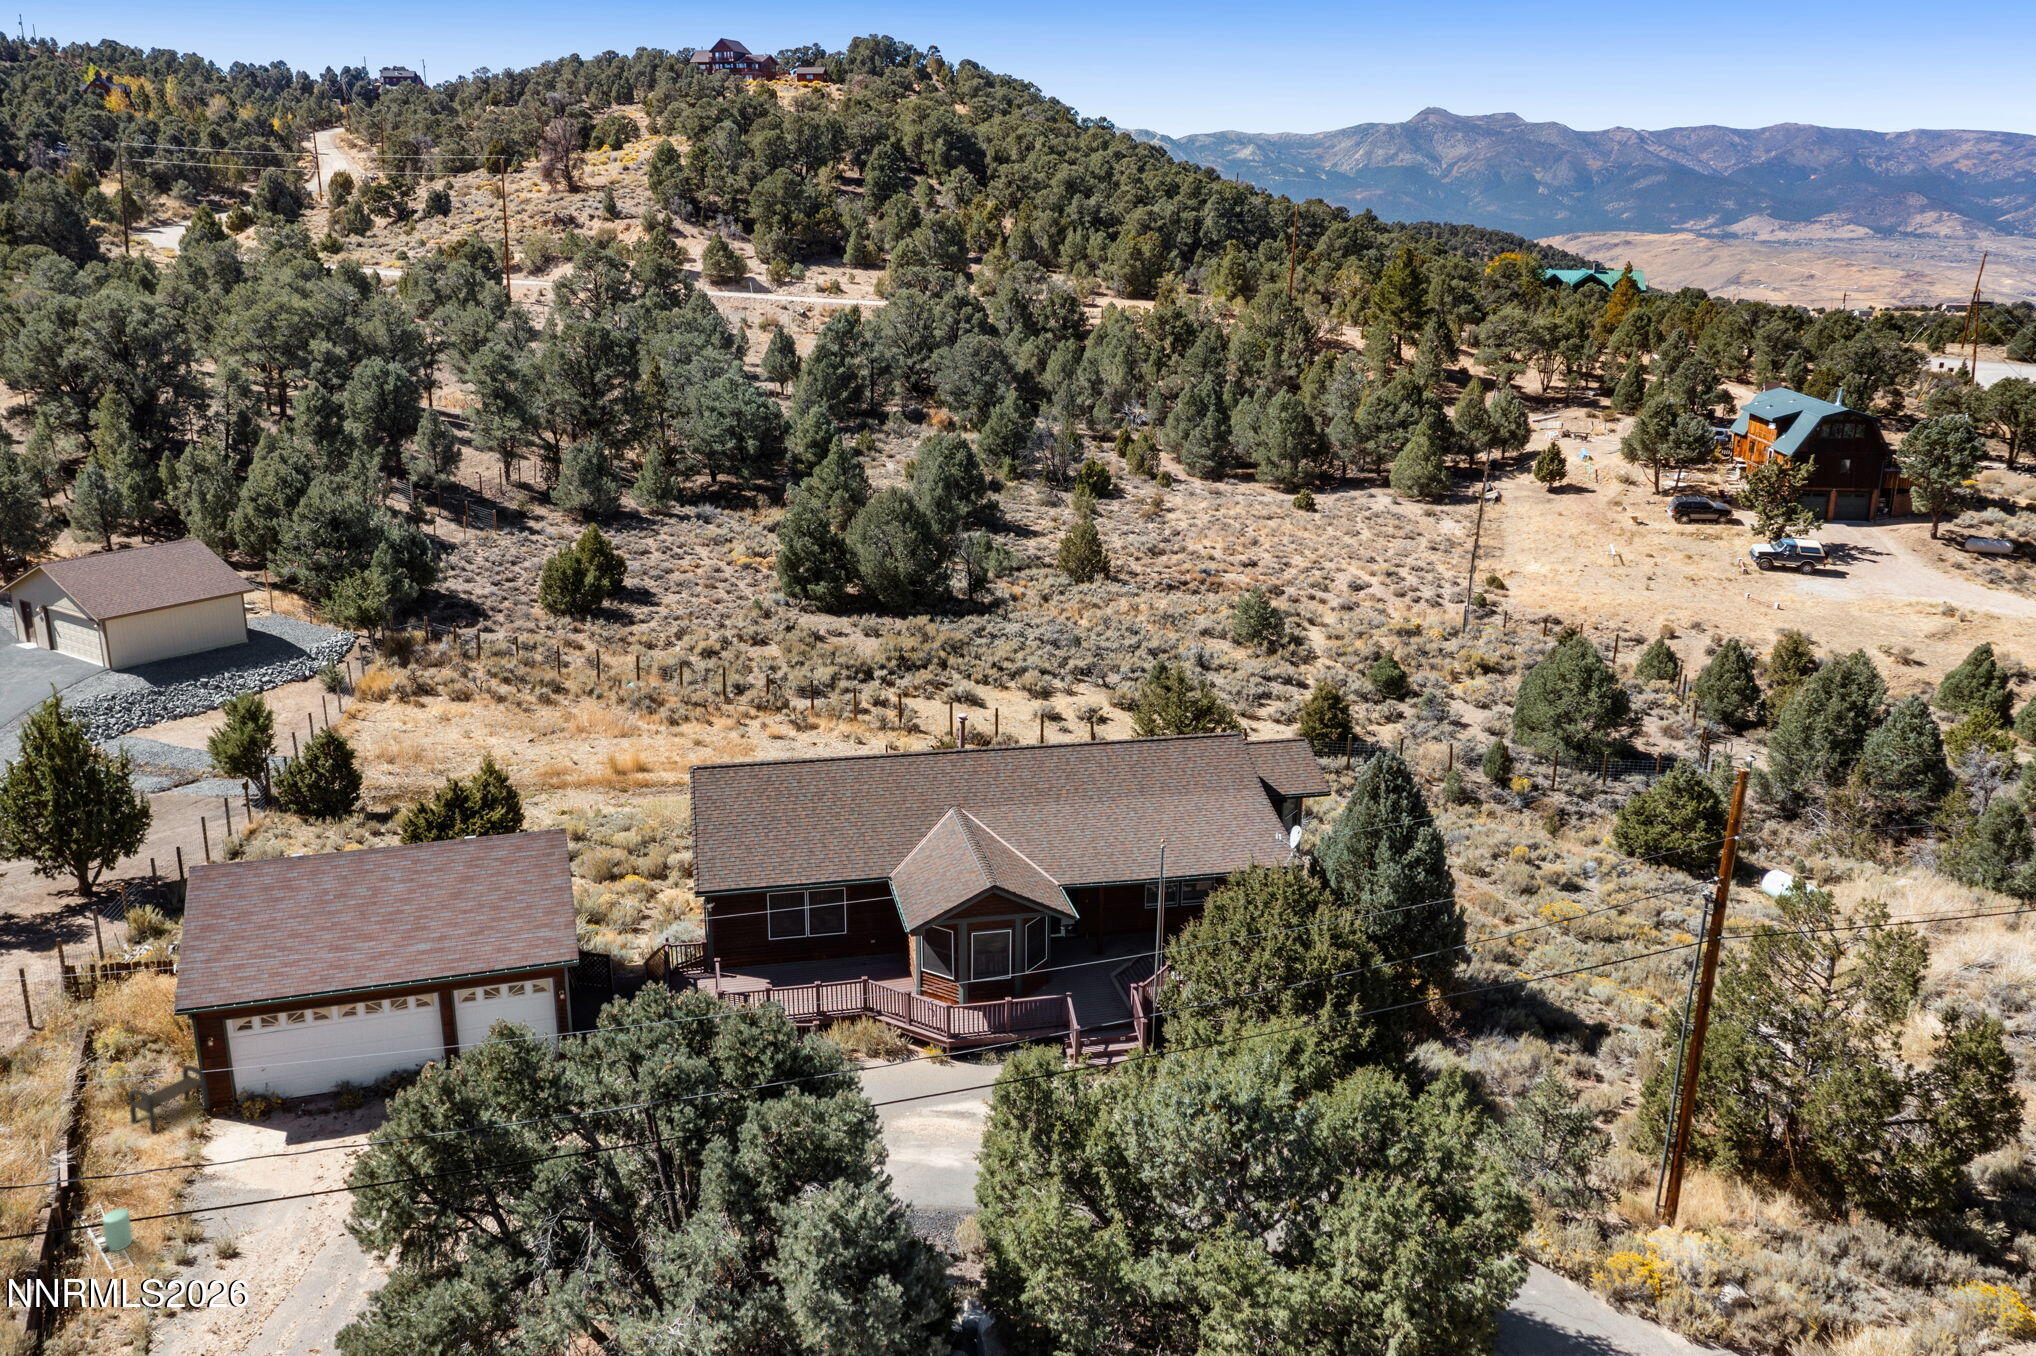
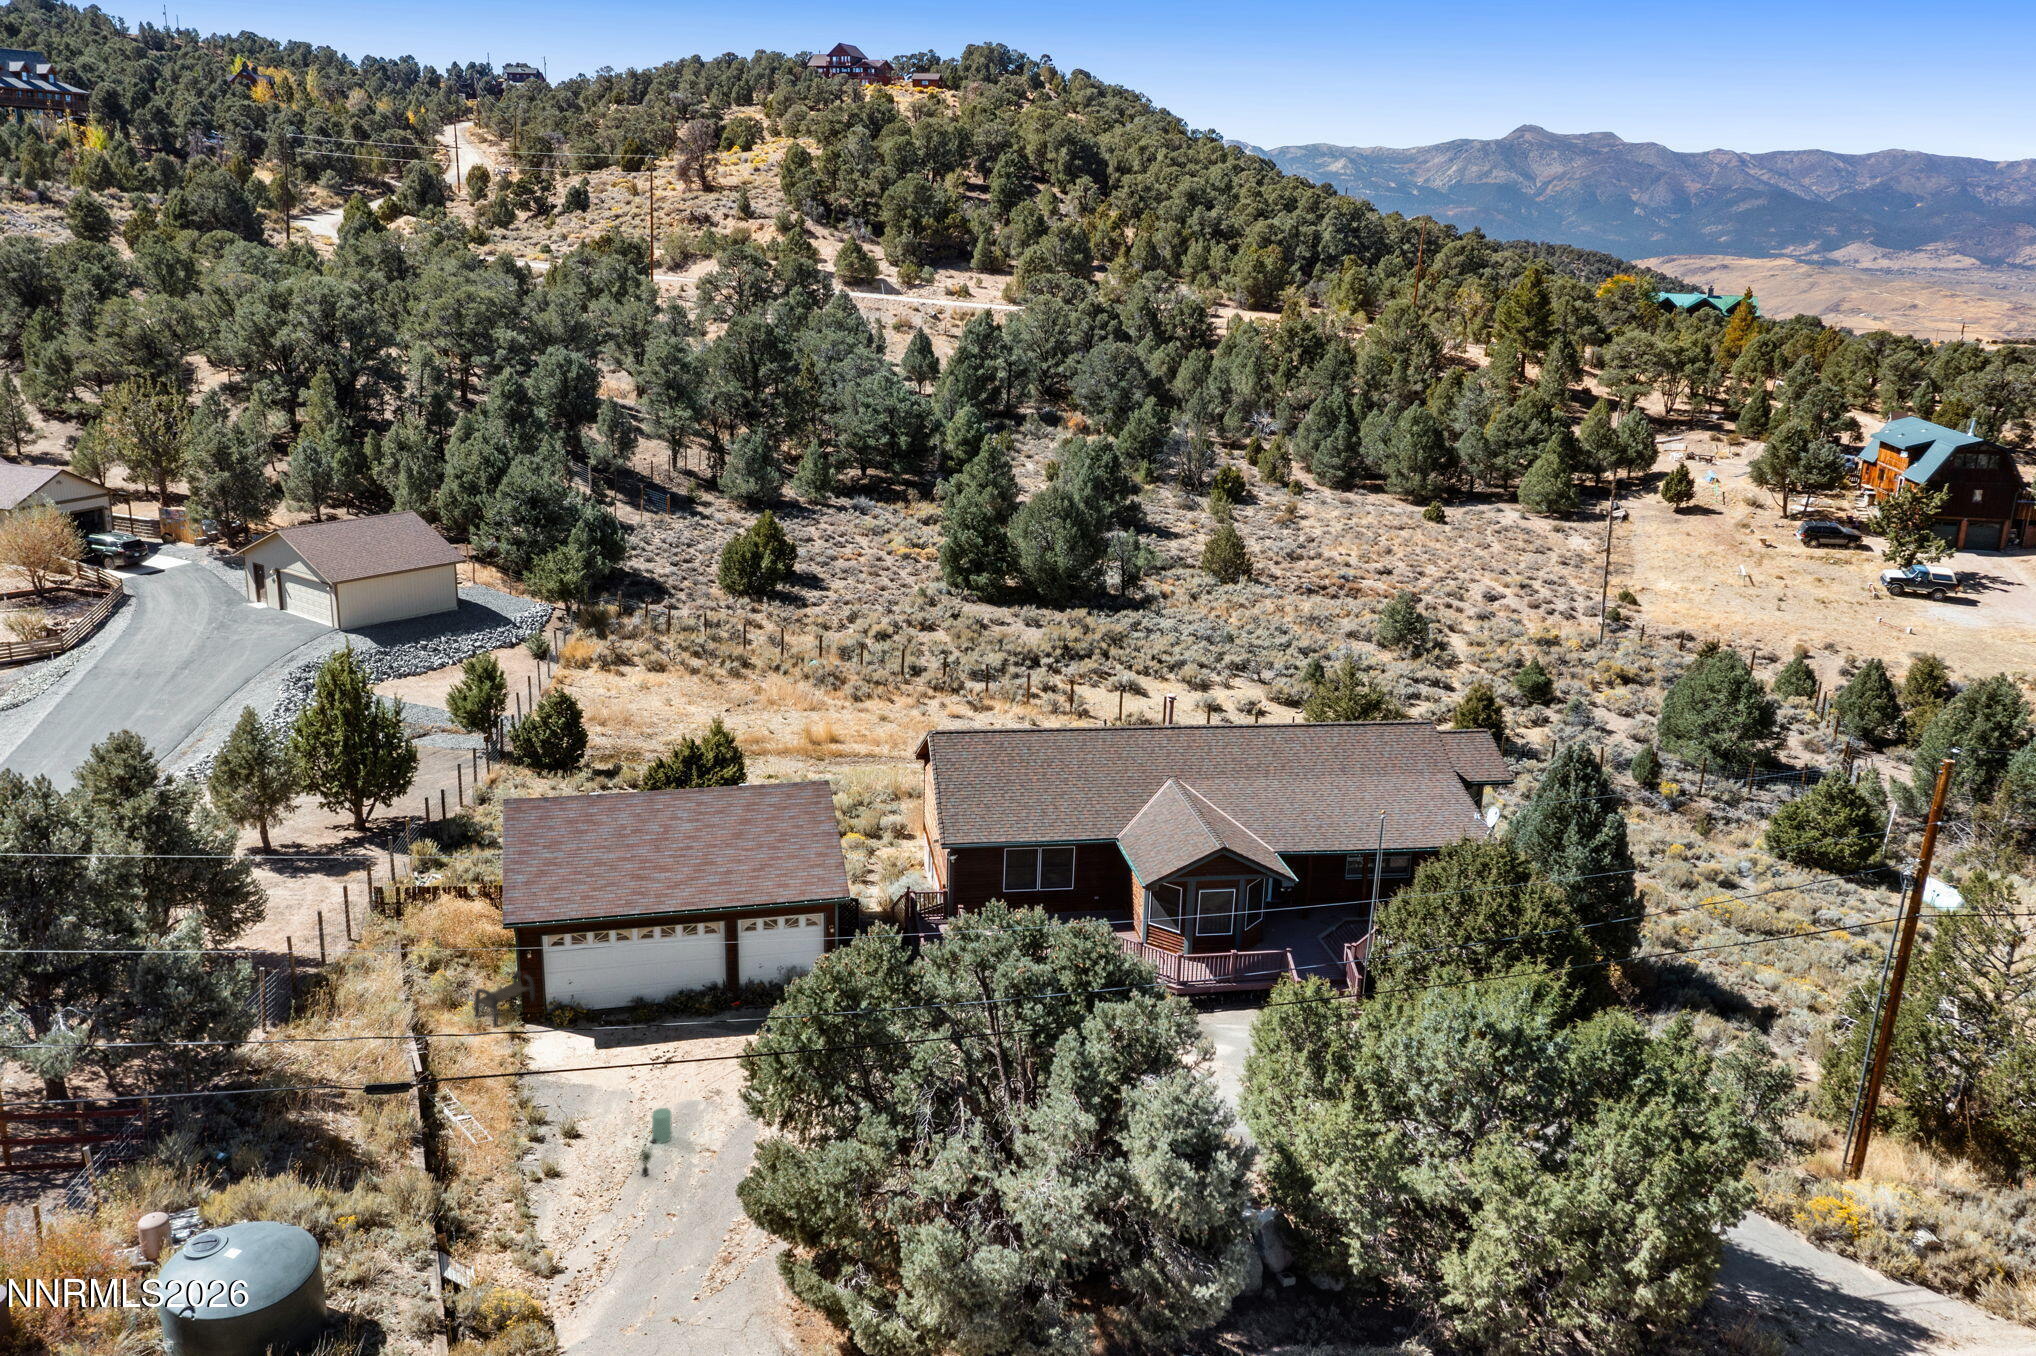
trash can: present [102,1208,132,1251] -> present [651,1108,672,1143]
potted plant: none [271,1274,303,1313] -> present [638,1146,652,1176]

